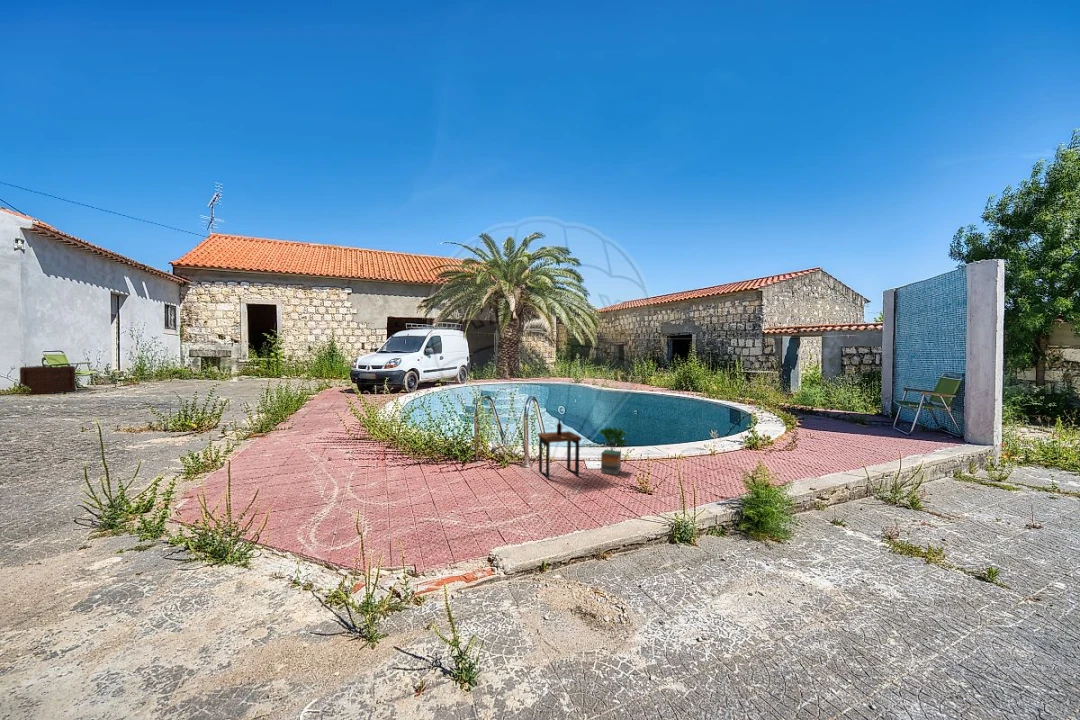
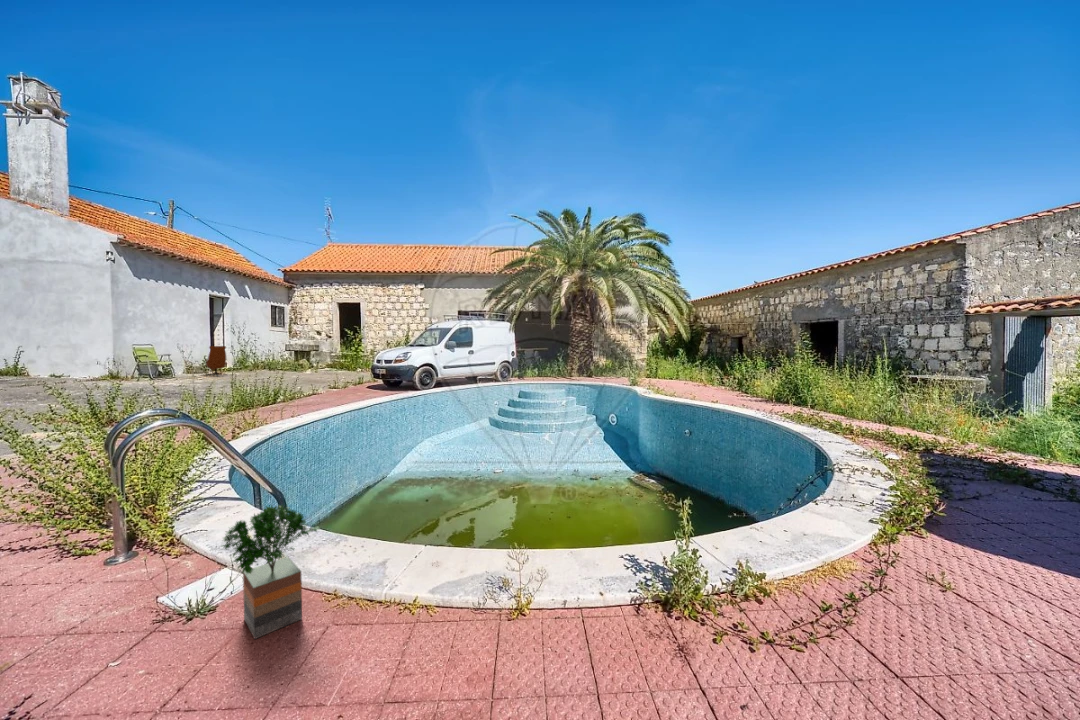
lounge chair: none [102,352,140,386] -> present [206,346,227,375]
wooden crate: present [20,366,76,394] -> none [122,357,165,381]
side table: present [538,419,581,480] -> none [78,476,222,627]

